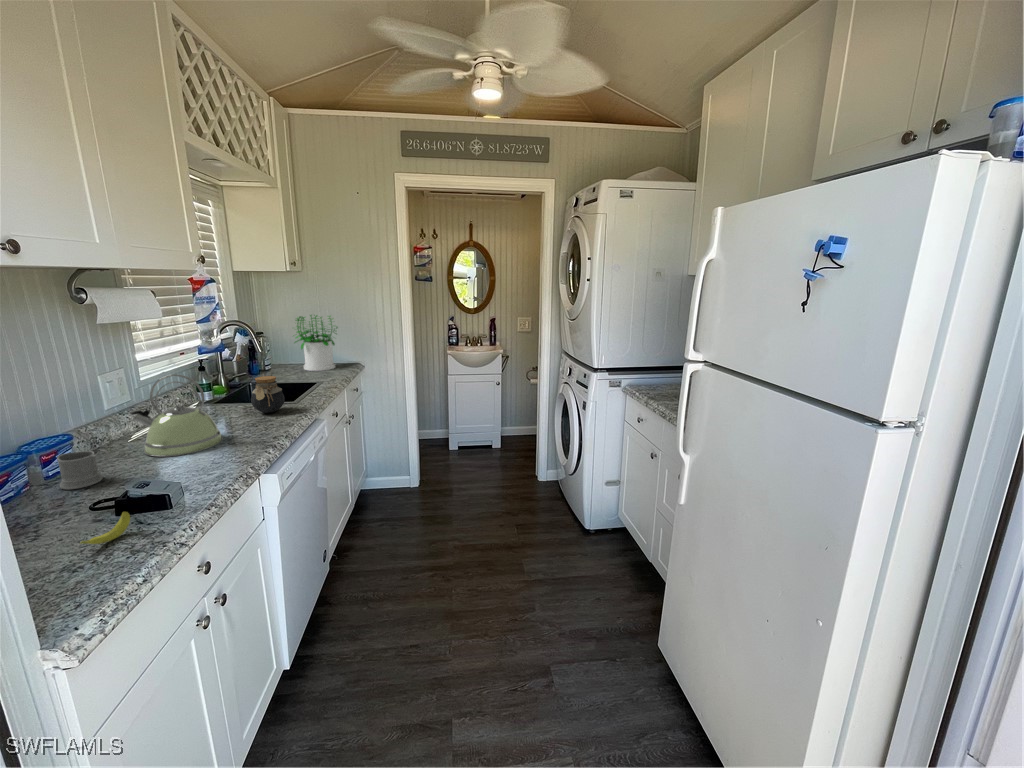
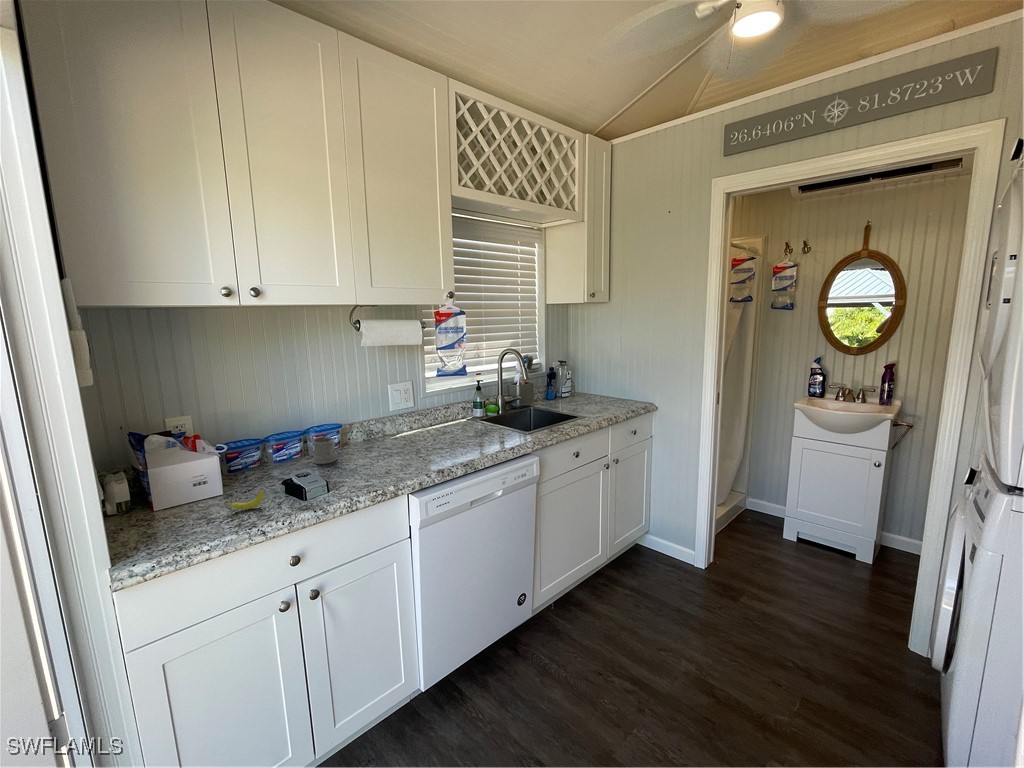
potted plant: present [295,315,337,371] -> none [582,347,632,406]
kettle: present [130,374,223,457] -> none [377,390,432,458]
jar: present [251,376,285,413] -> none [478,402,507,438]

